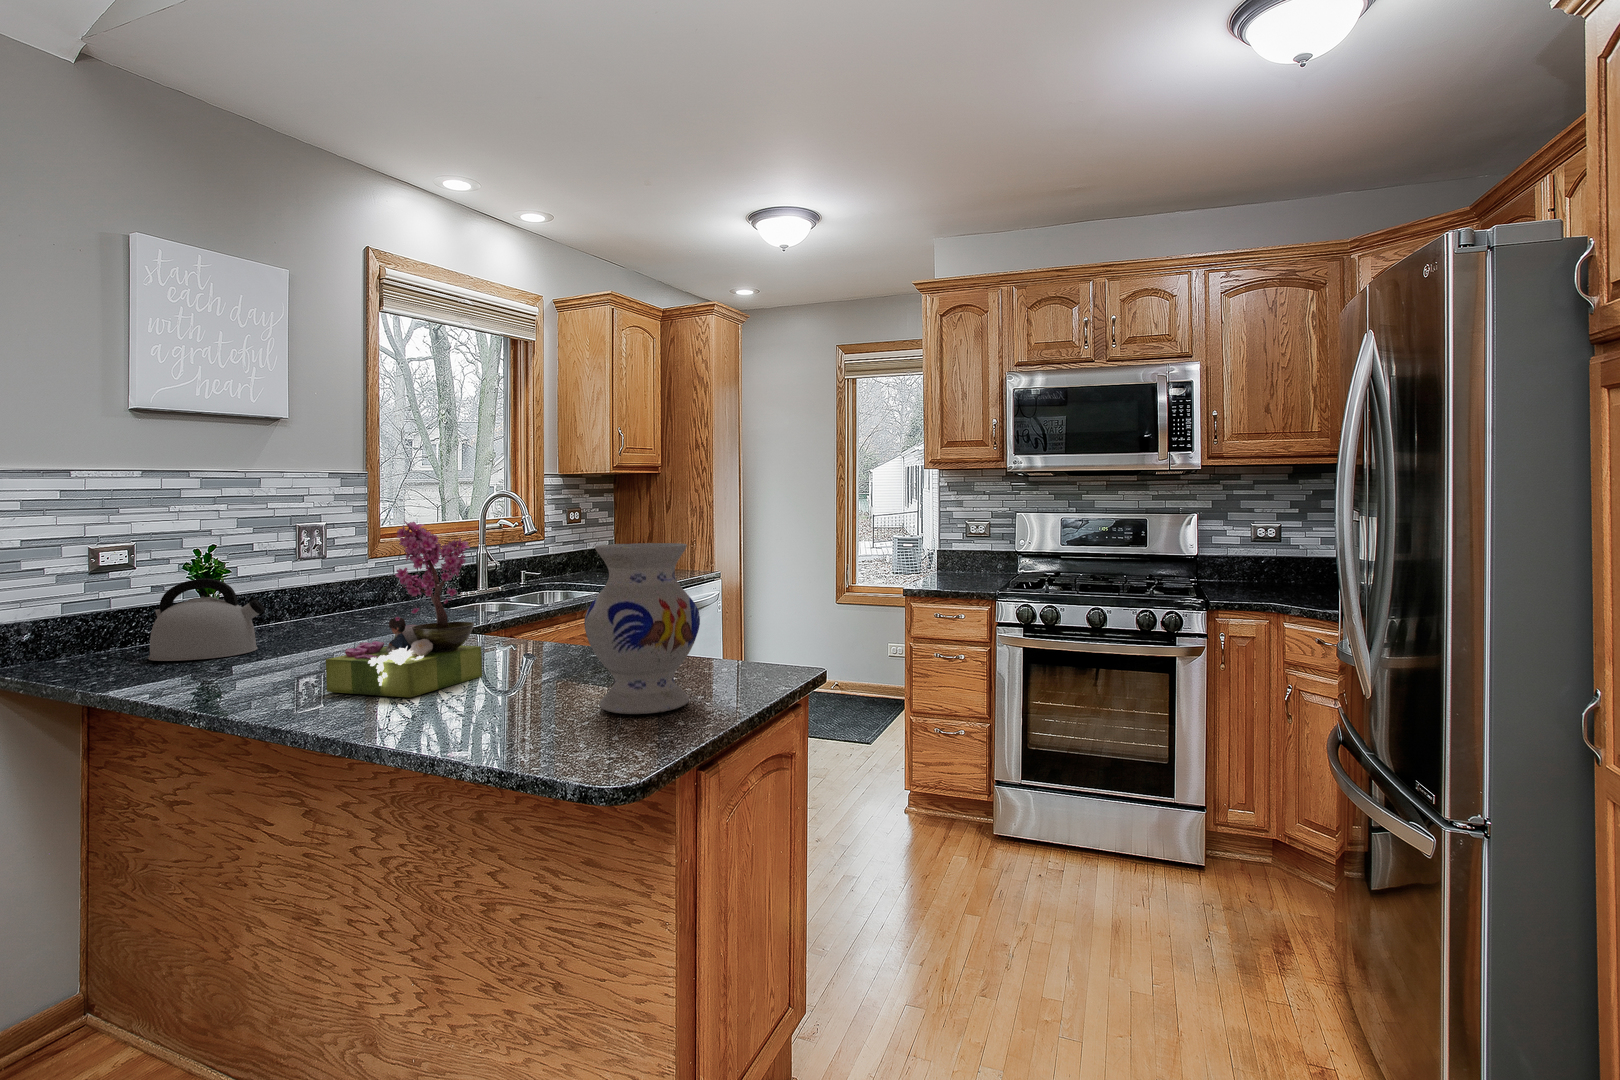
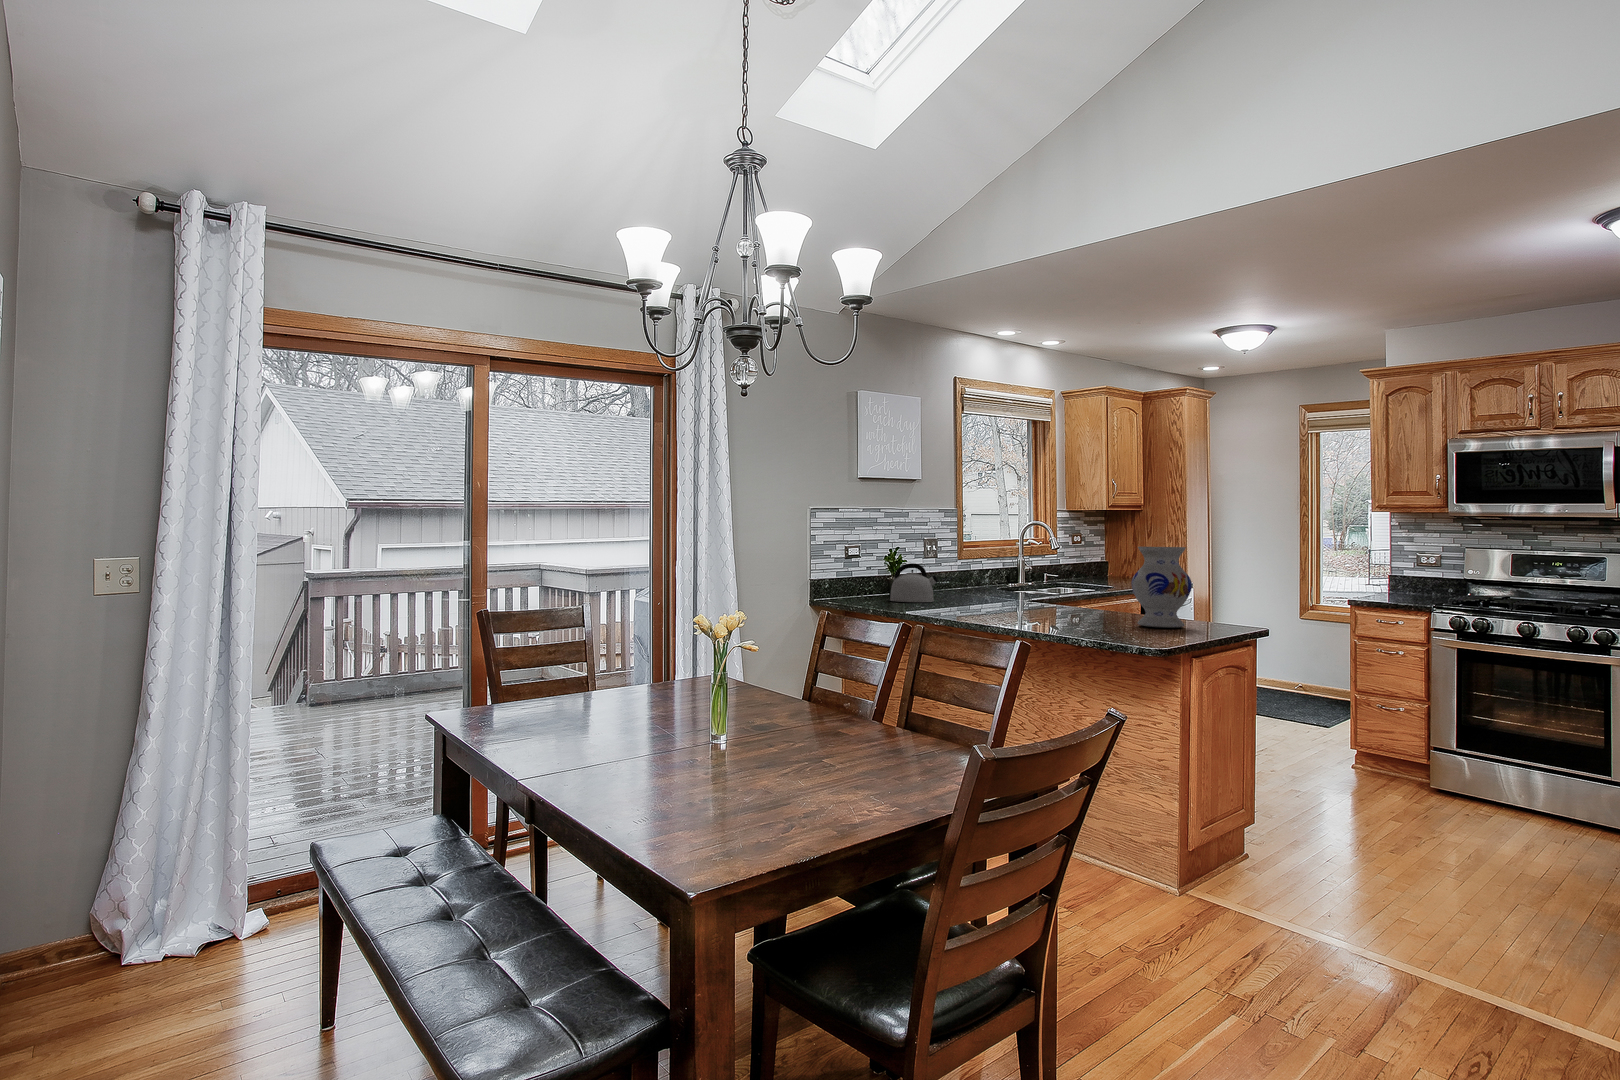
flower arrangement: present [326,521,482,698] -> none [996,534,1065,617]

